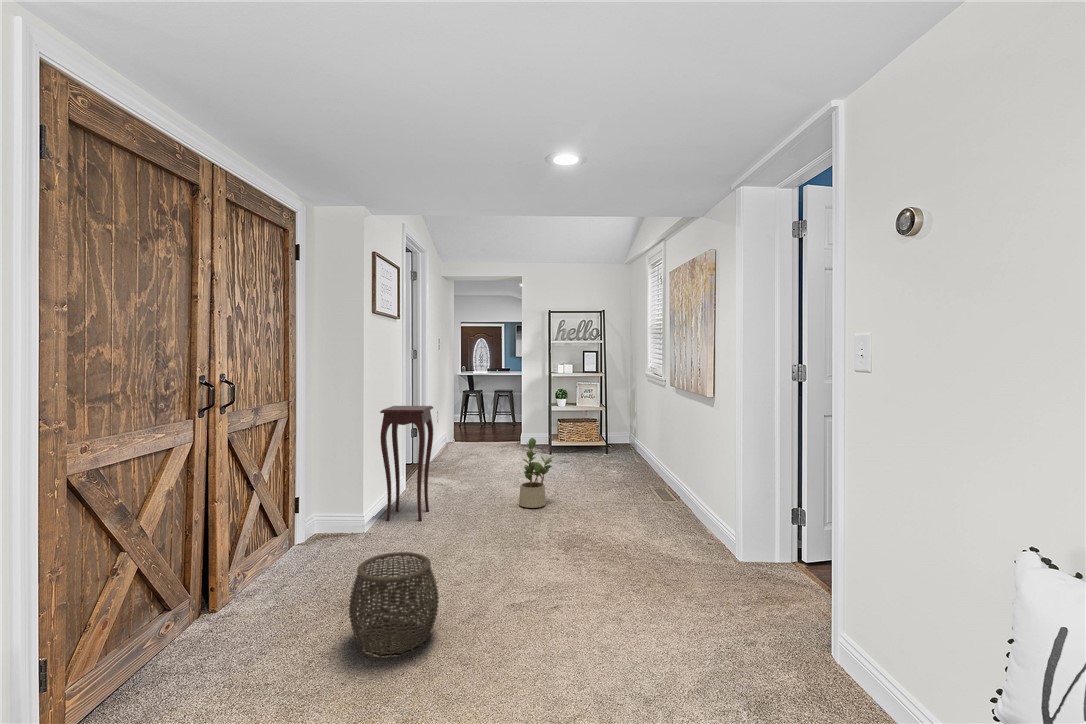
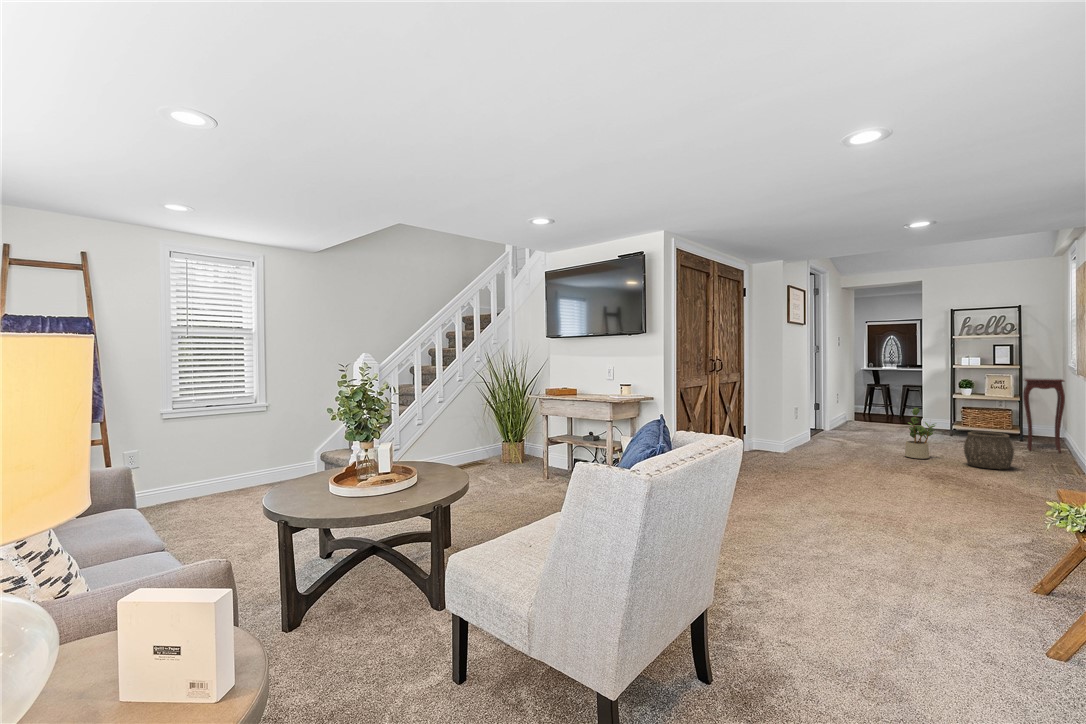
side table: present [380,406,433,521] -> present [1023,378,1065,453]
woven basket: present [349,552,439,655] -> present [964,432,1014,469]

